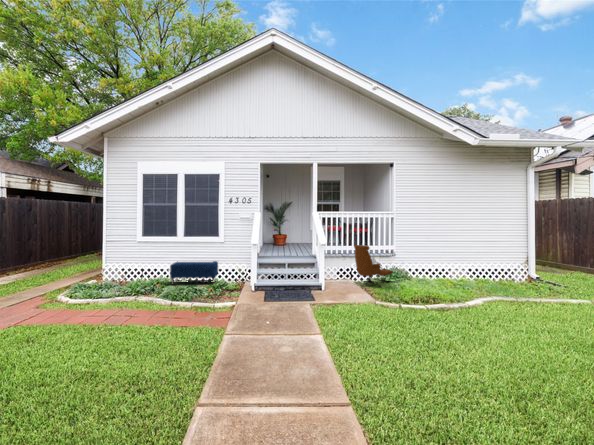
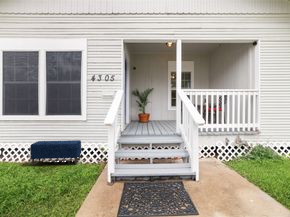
lounge chair: present [354,245,393,285] -> none [223,123,260,167]

